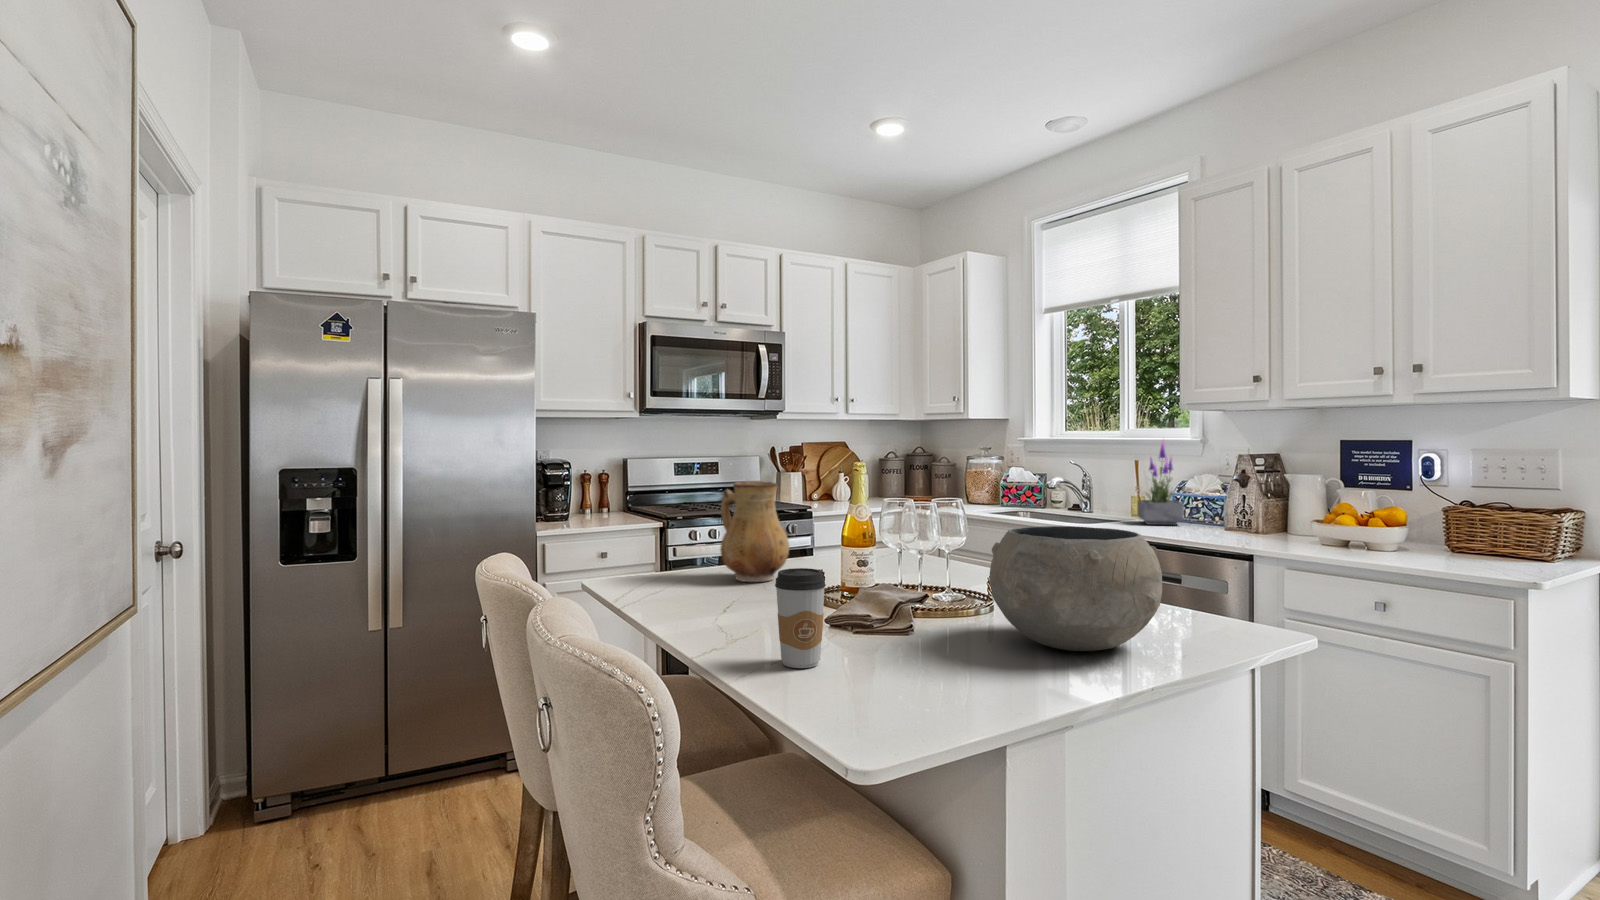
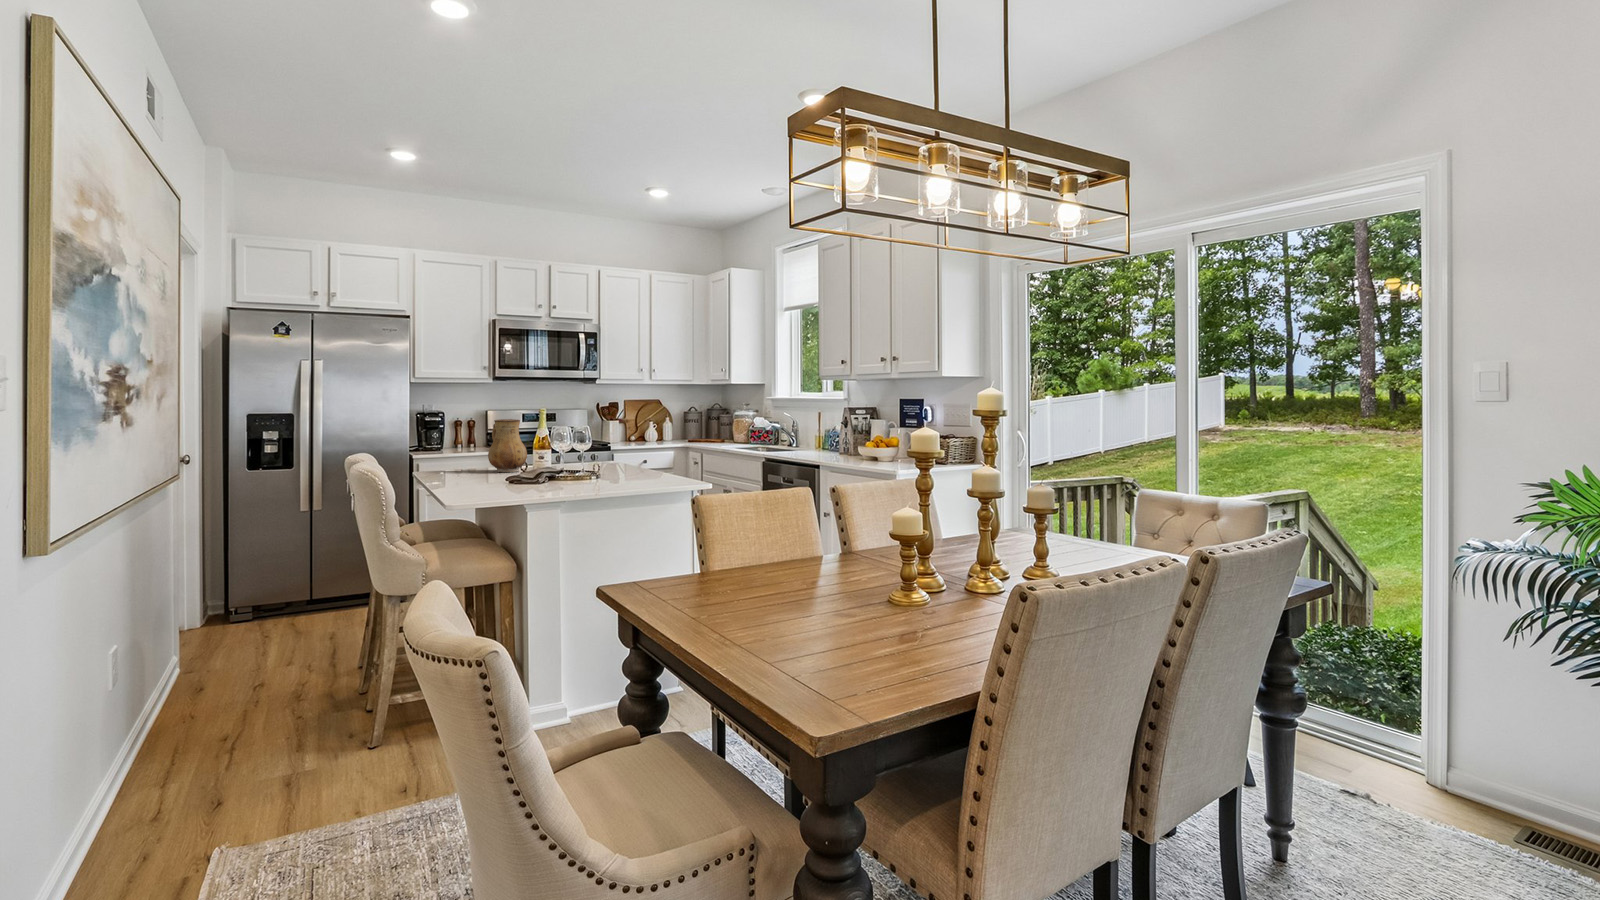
potted plant: present [1138,441,1184,525] -> none [805,399,833,454]
ceramic bowl: present [990,526,1162,651] -> none [568,437,643,487]
coffee cup: present [775,568,826,668] -> none [461,451,484,491]

